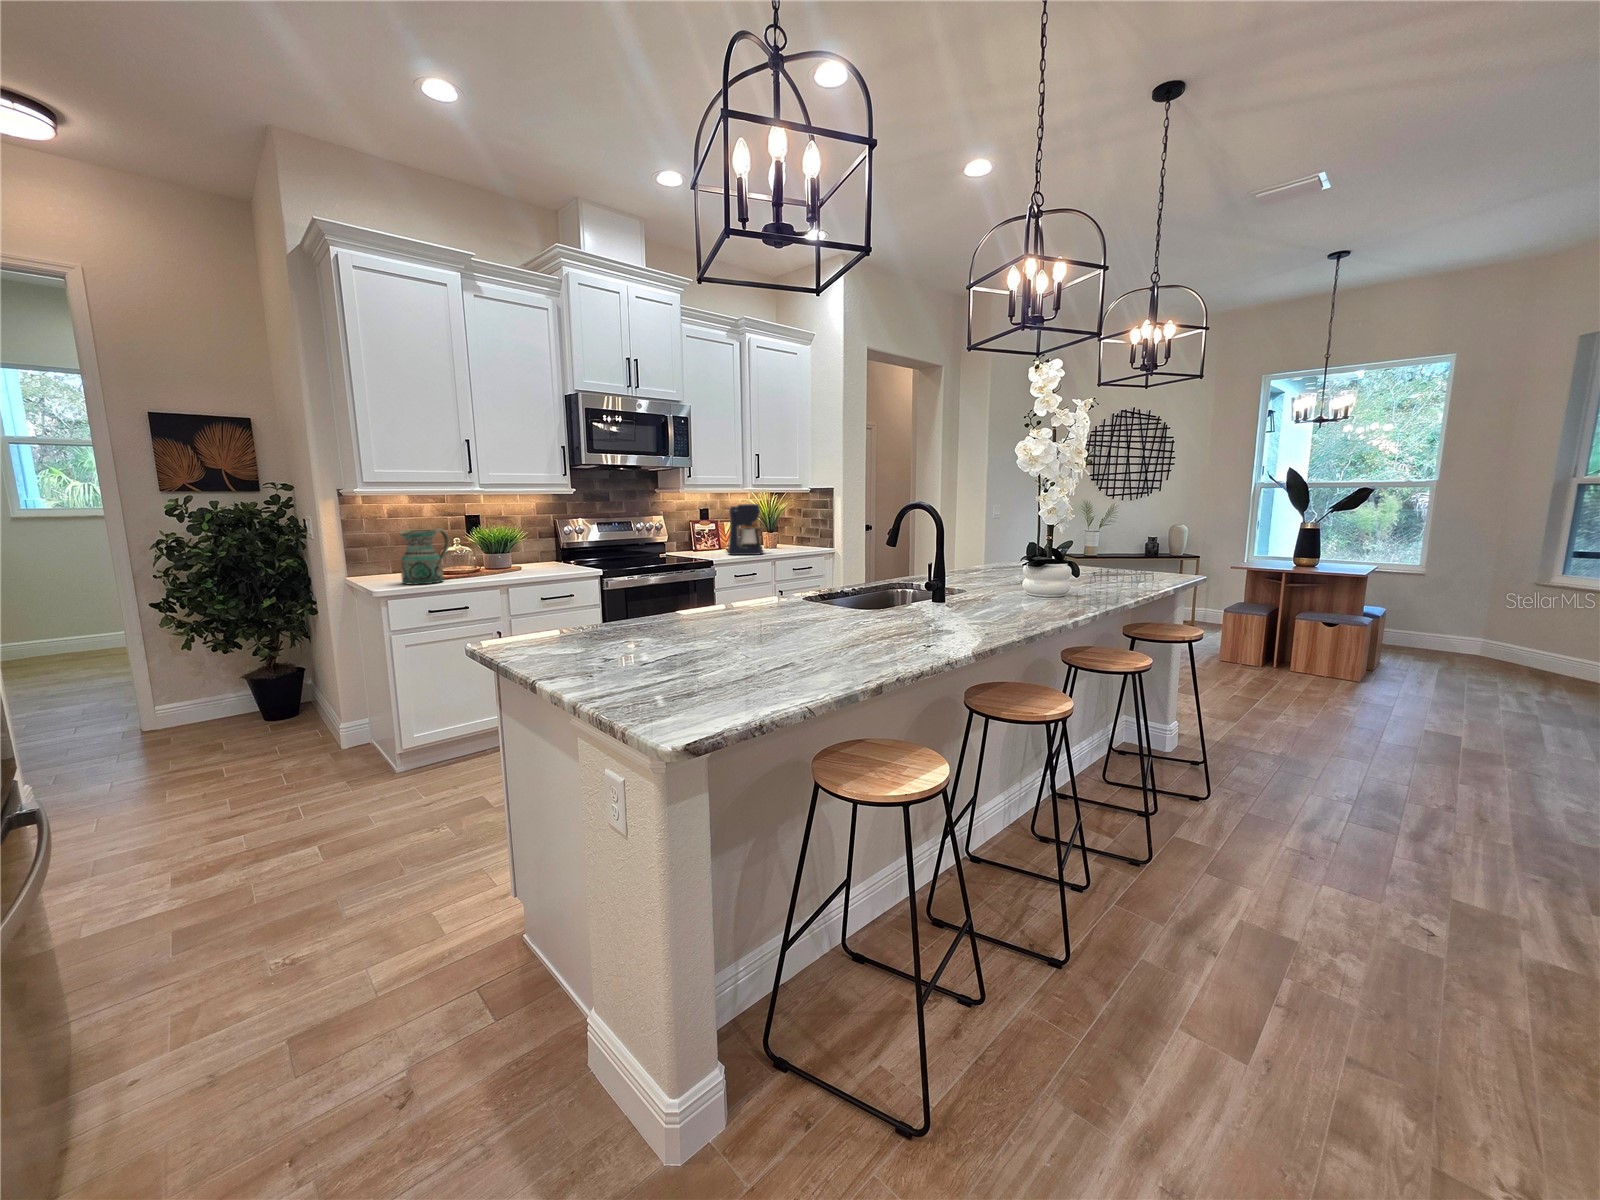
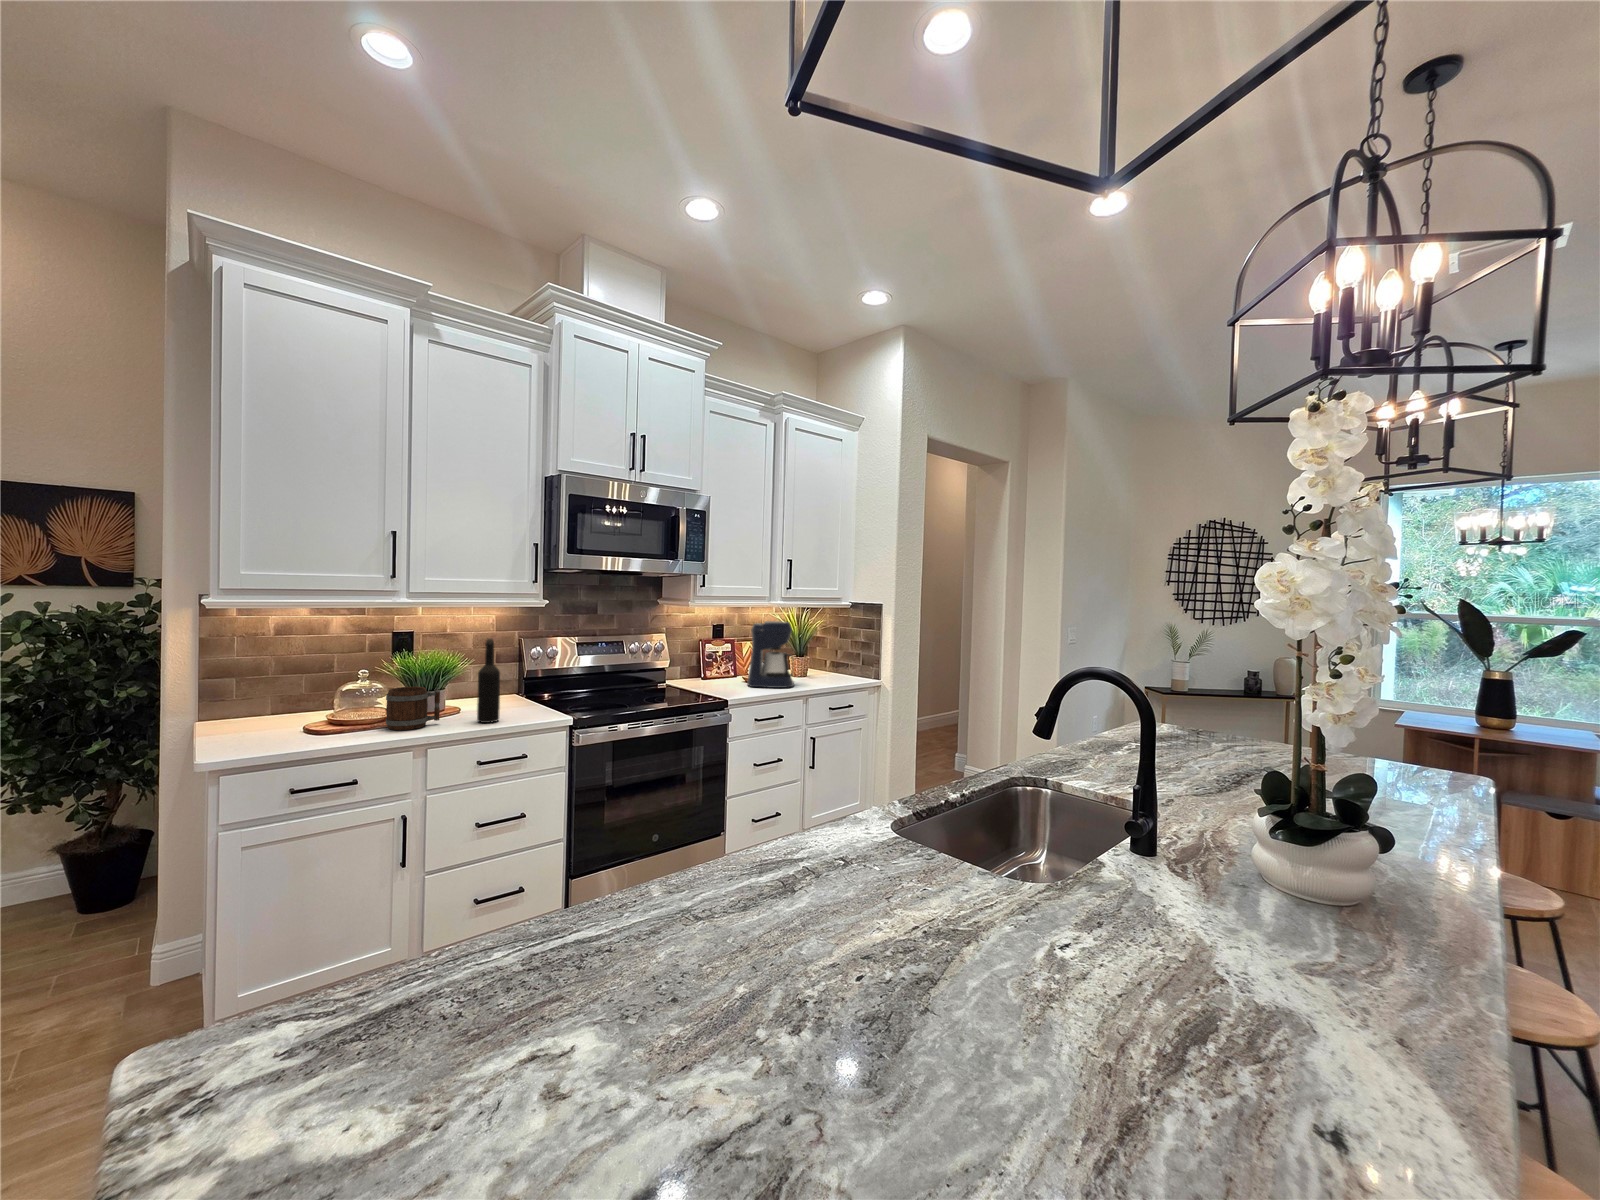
wine bottle: none [535,516,553,574] -> present [477,638,500,723]
ceramic pitcher: present [400,528,449,585] -> none [259,655,347,743]
mug: none [477,550,513,578] -> present [386,687,440,730]

